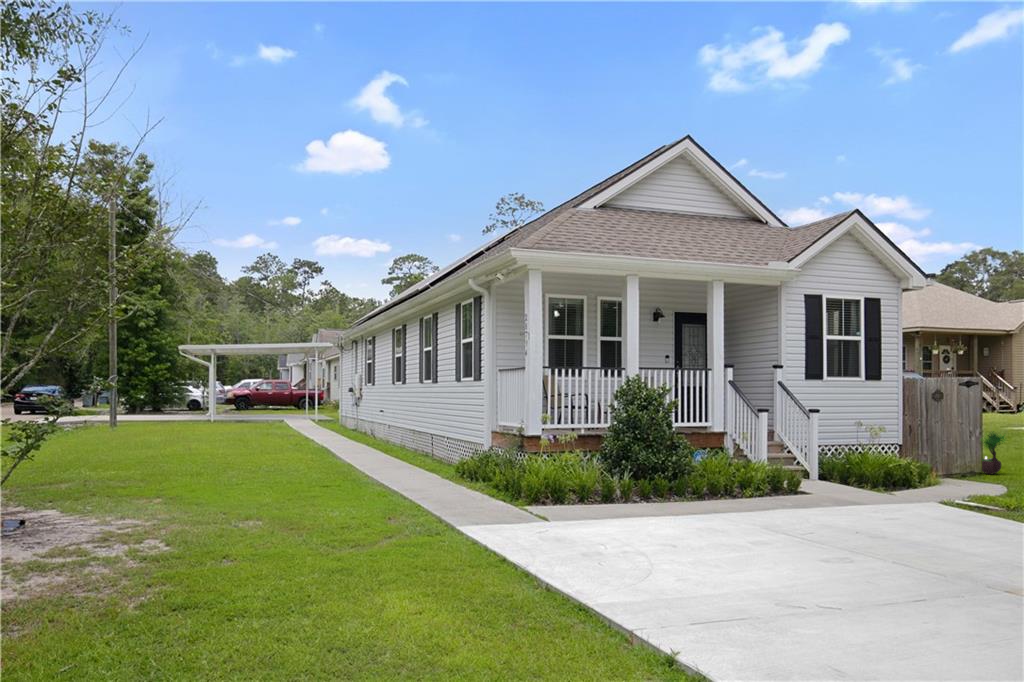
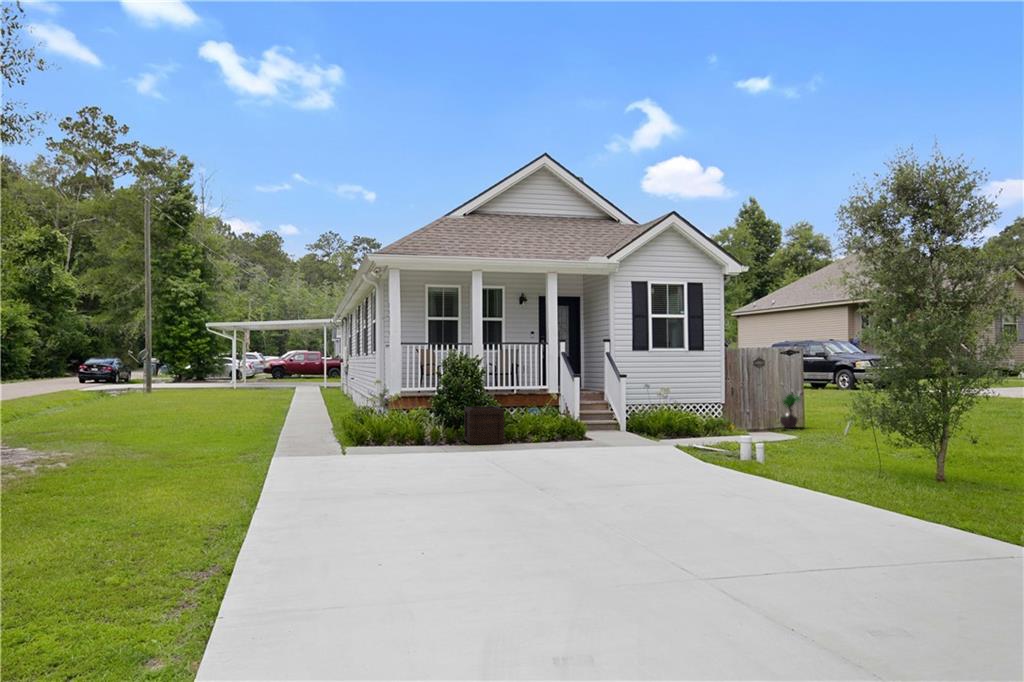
wooden crate: none [654,450,719,503] -> present [464,406,504,445]

